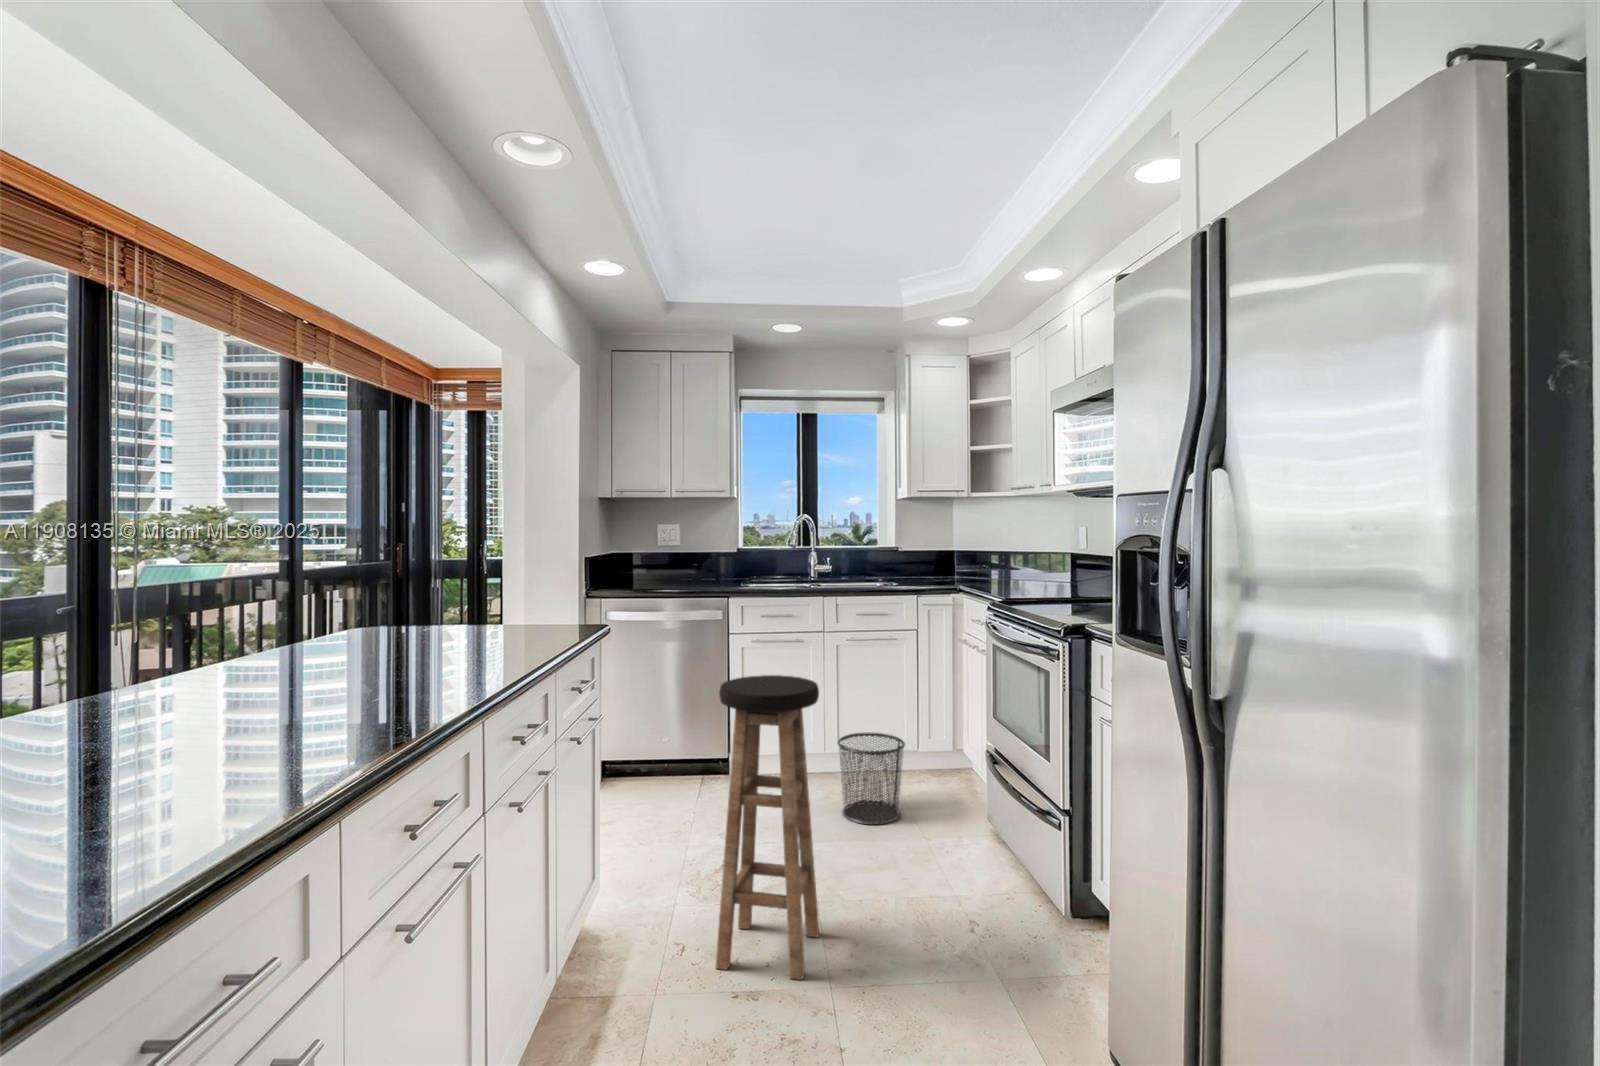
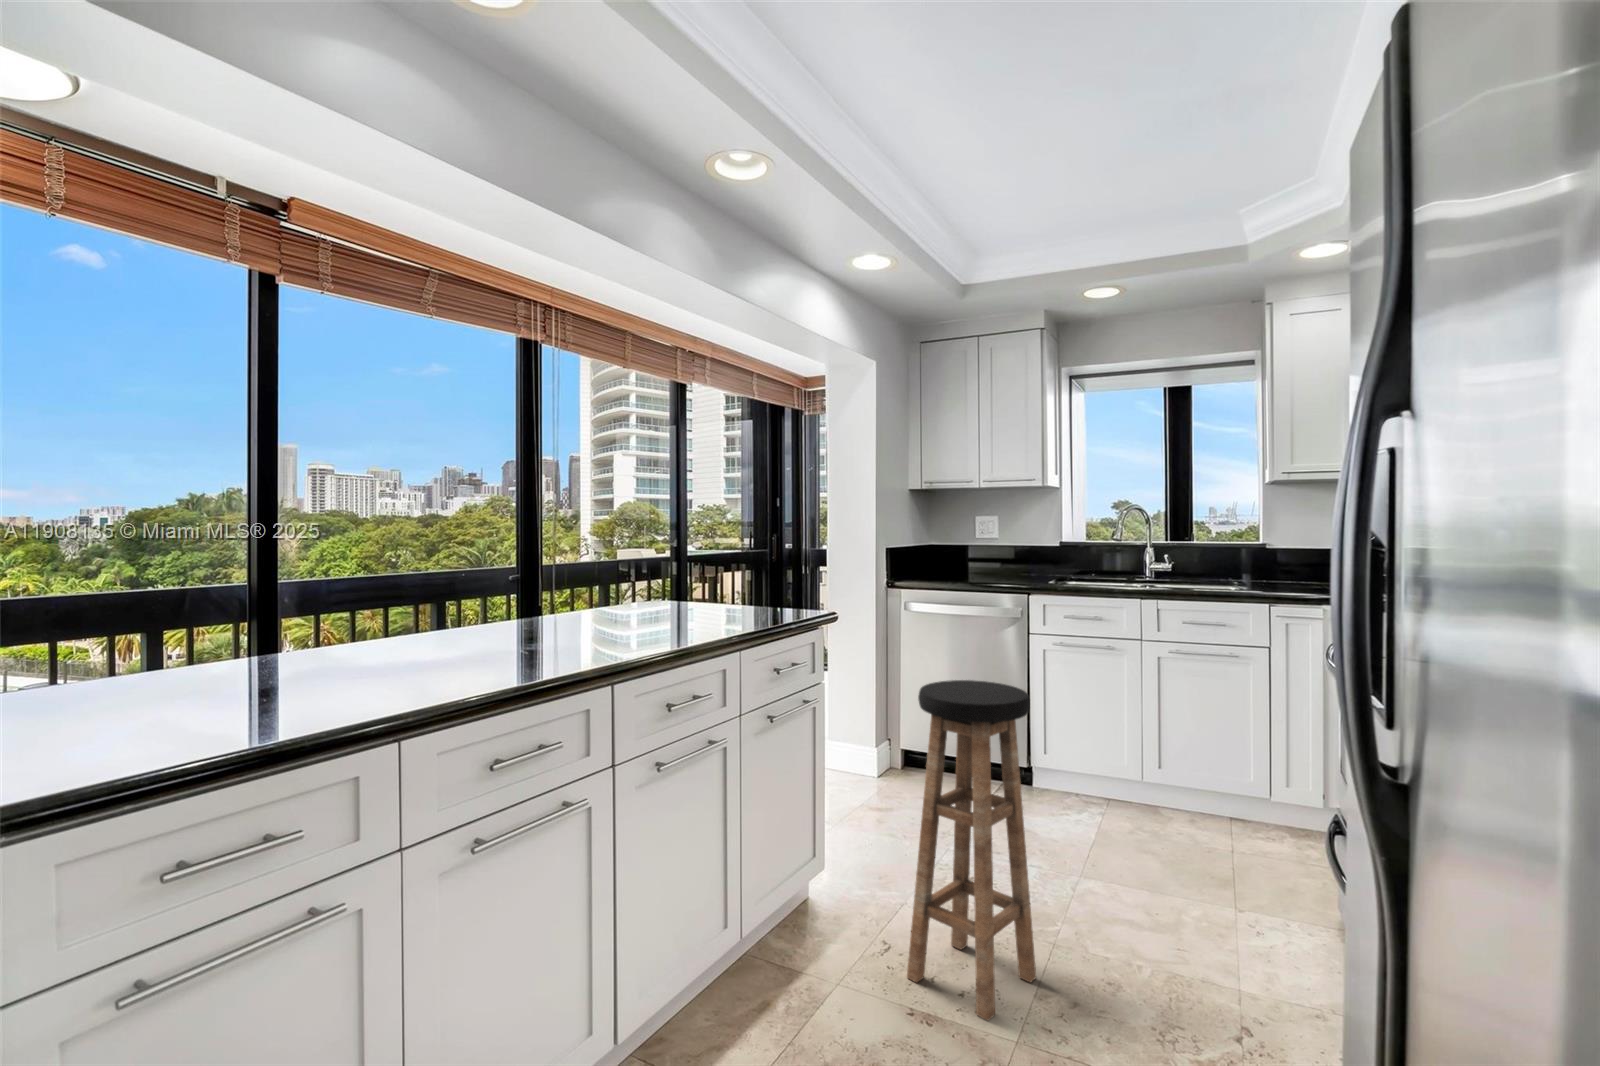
waste bin: present [837,733,905,825] -> none [1134,765,1226,881]

